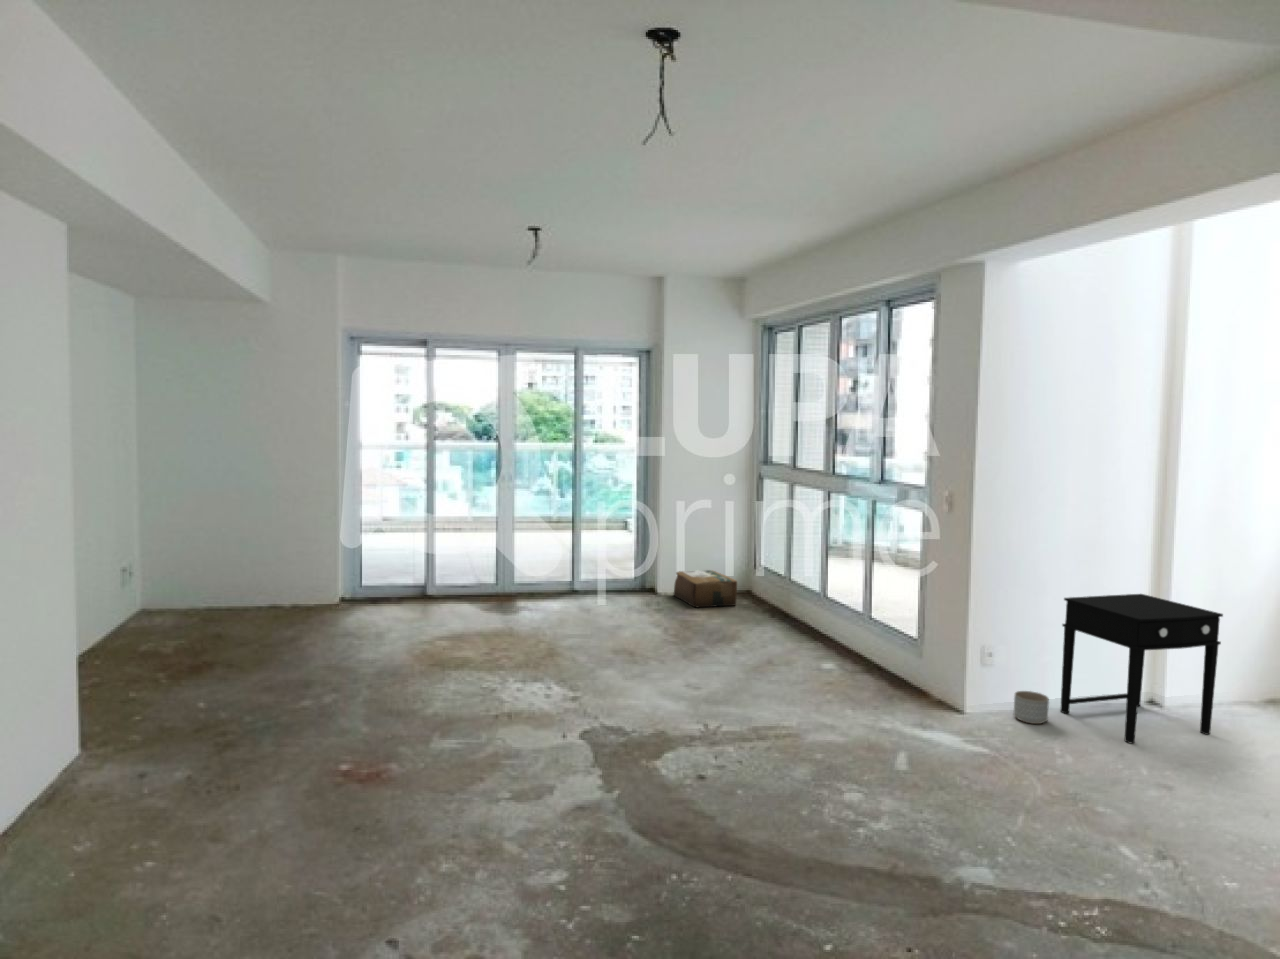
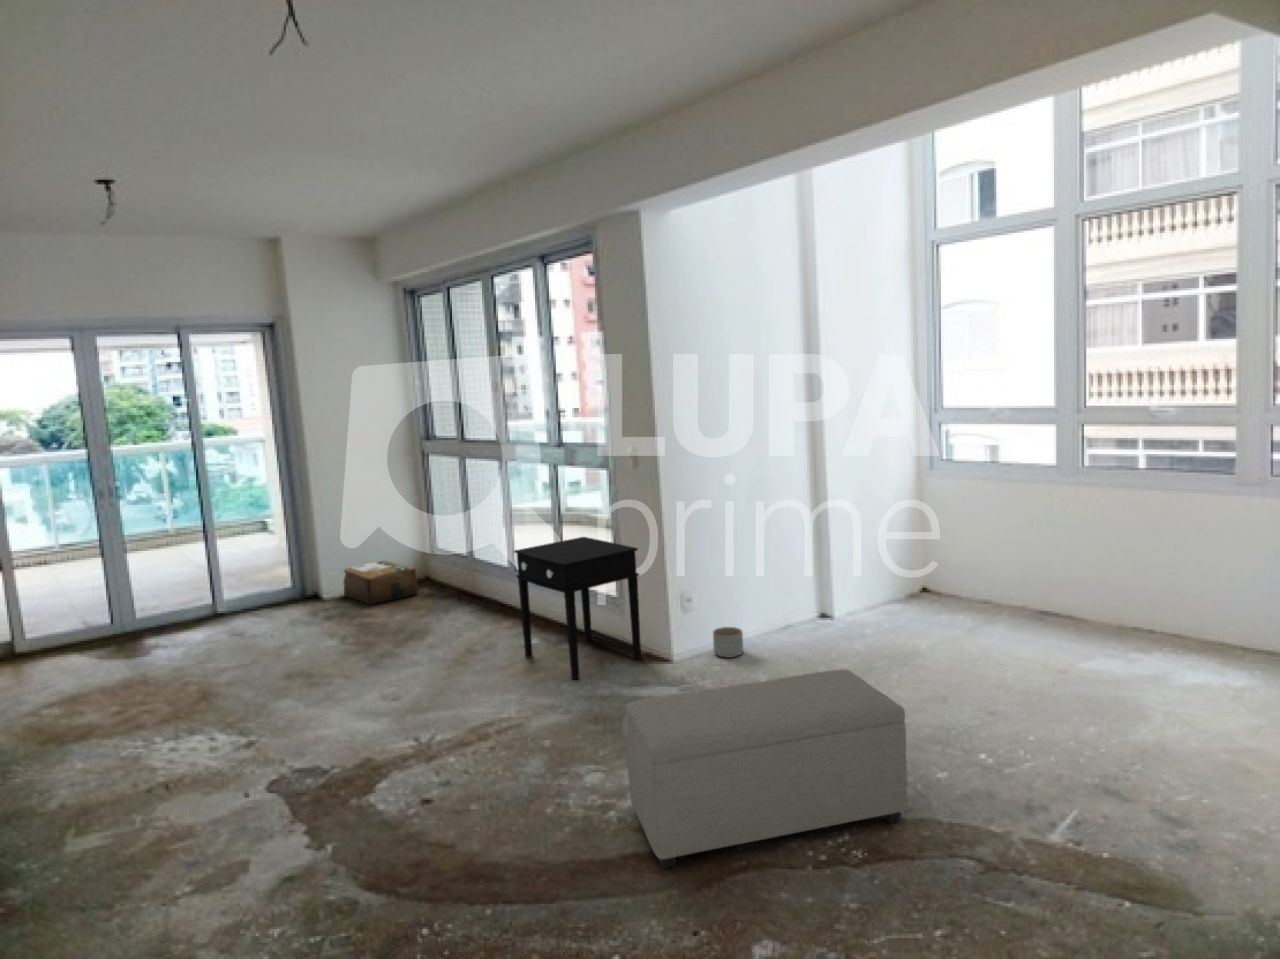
side table: present [1060,594,1223,743] -> present [514,537,641,680]
ottoman: none [879,727,1187,922] -> present [625,669,907,869]

